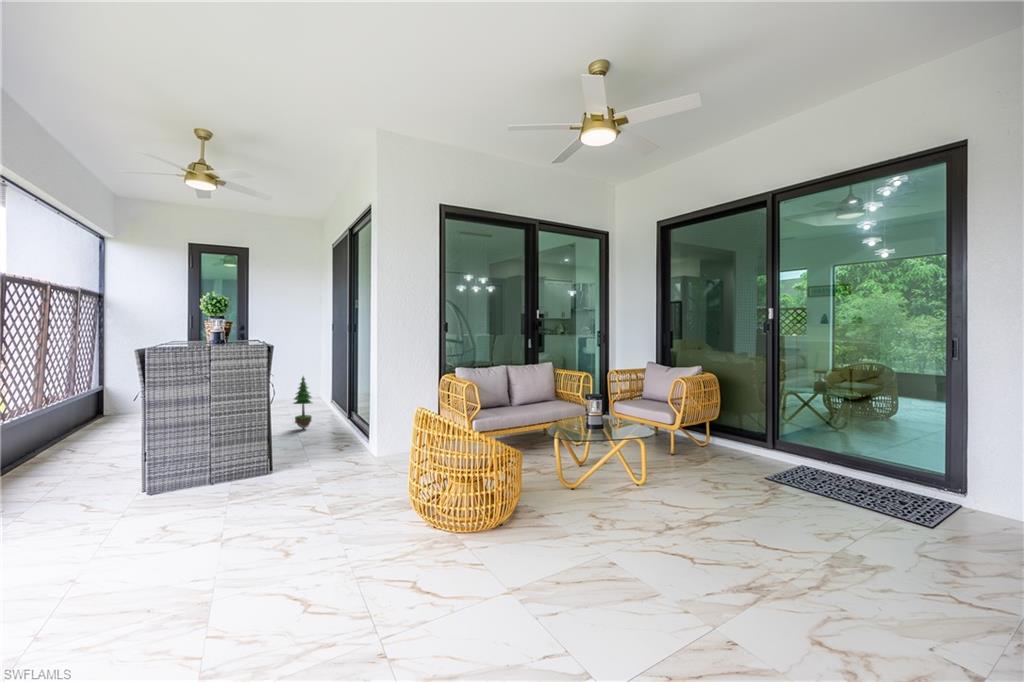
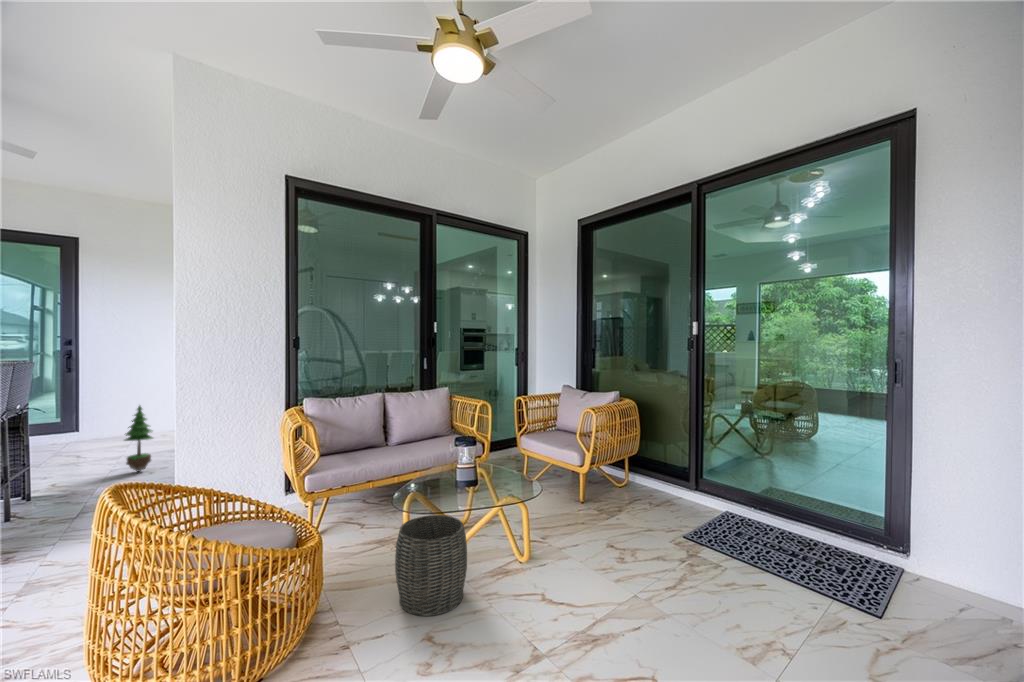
woven basket: none [562,450,614,515] -> present [395,515,467,616]

